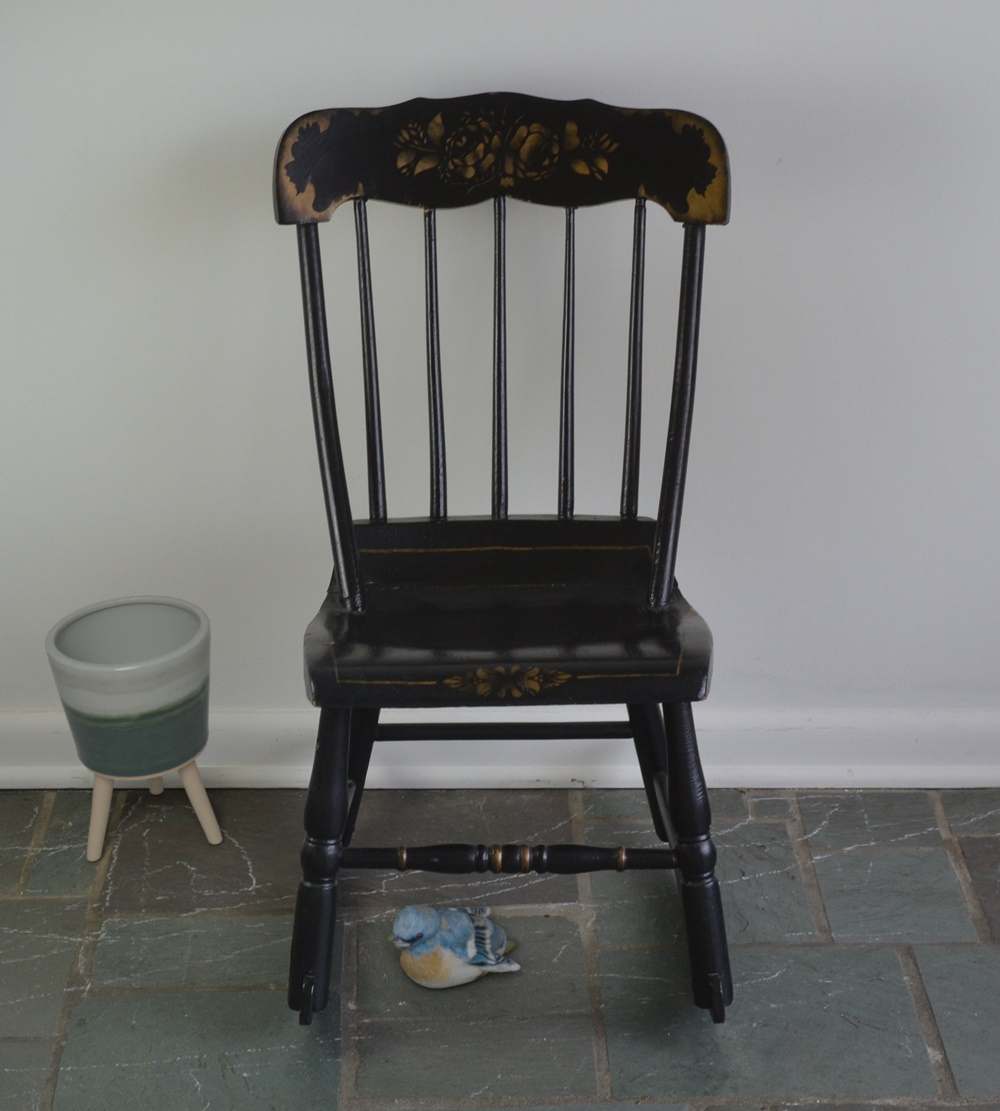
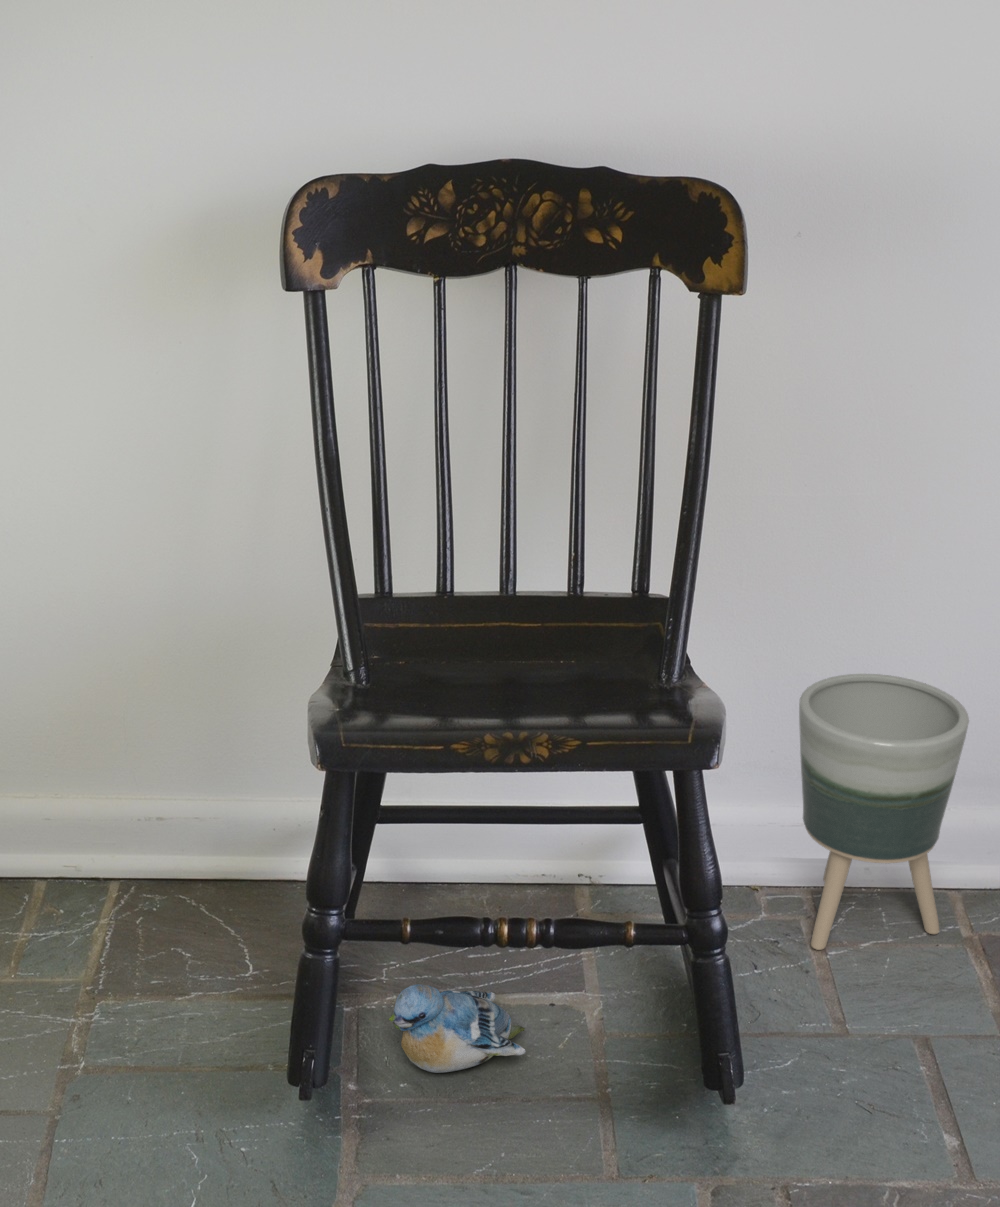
planter: present [45,595,223,861] -> present [799,674,969,950]

